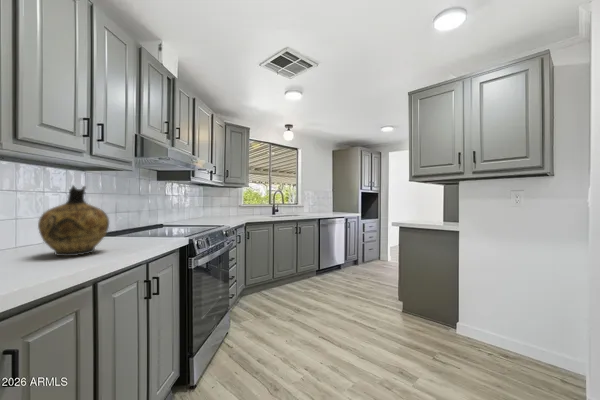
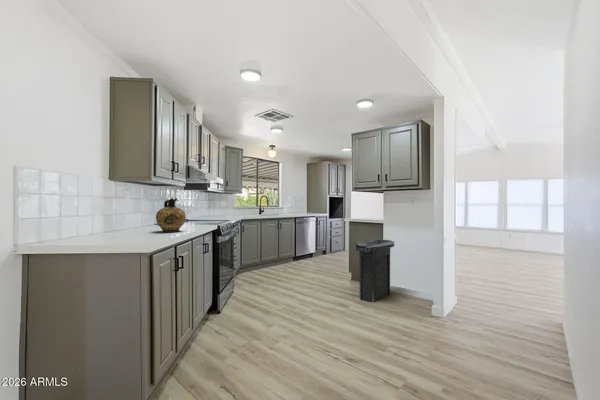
trash can: none [422,256,484,367] -> present [355,240,394,302]

